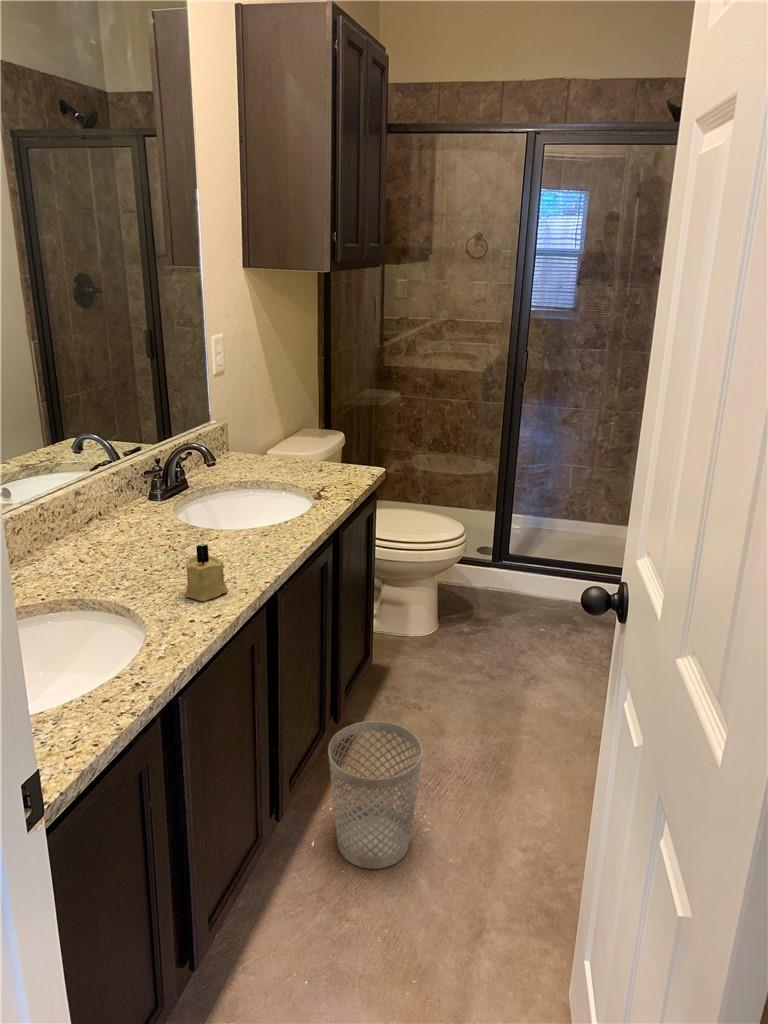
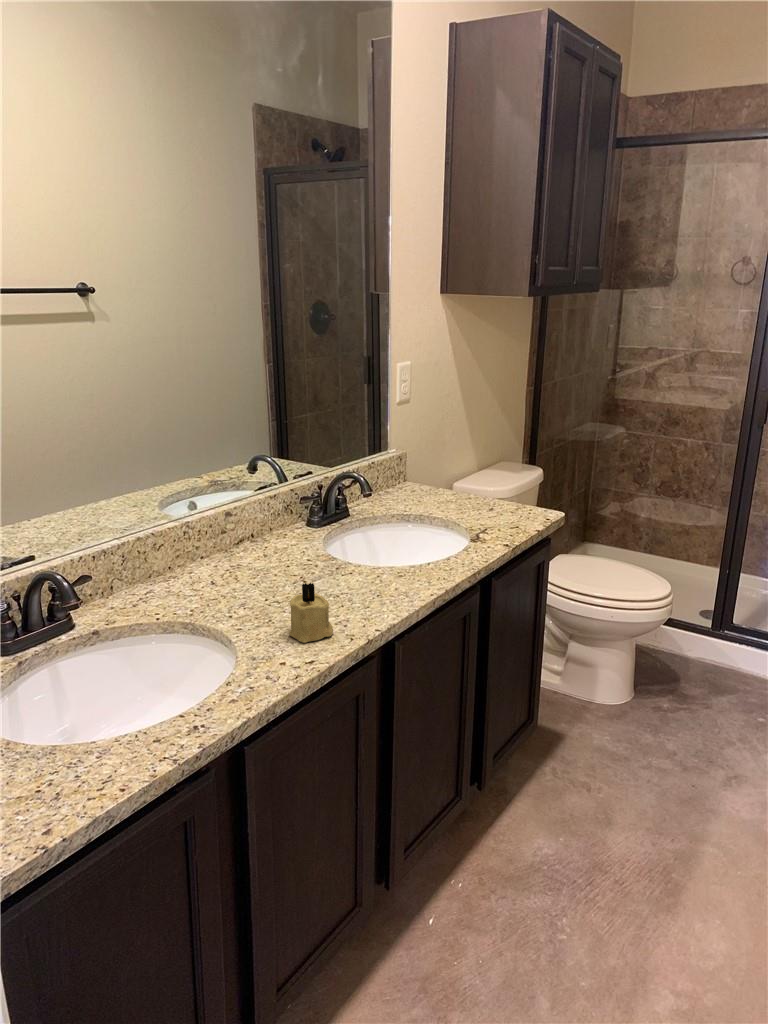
wastebasket: present [328,721,422,869] -> none [451,790,557,960]

